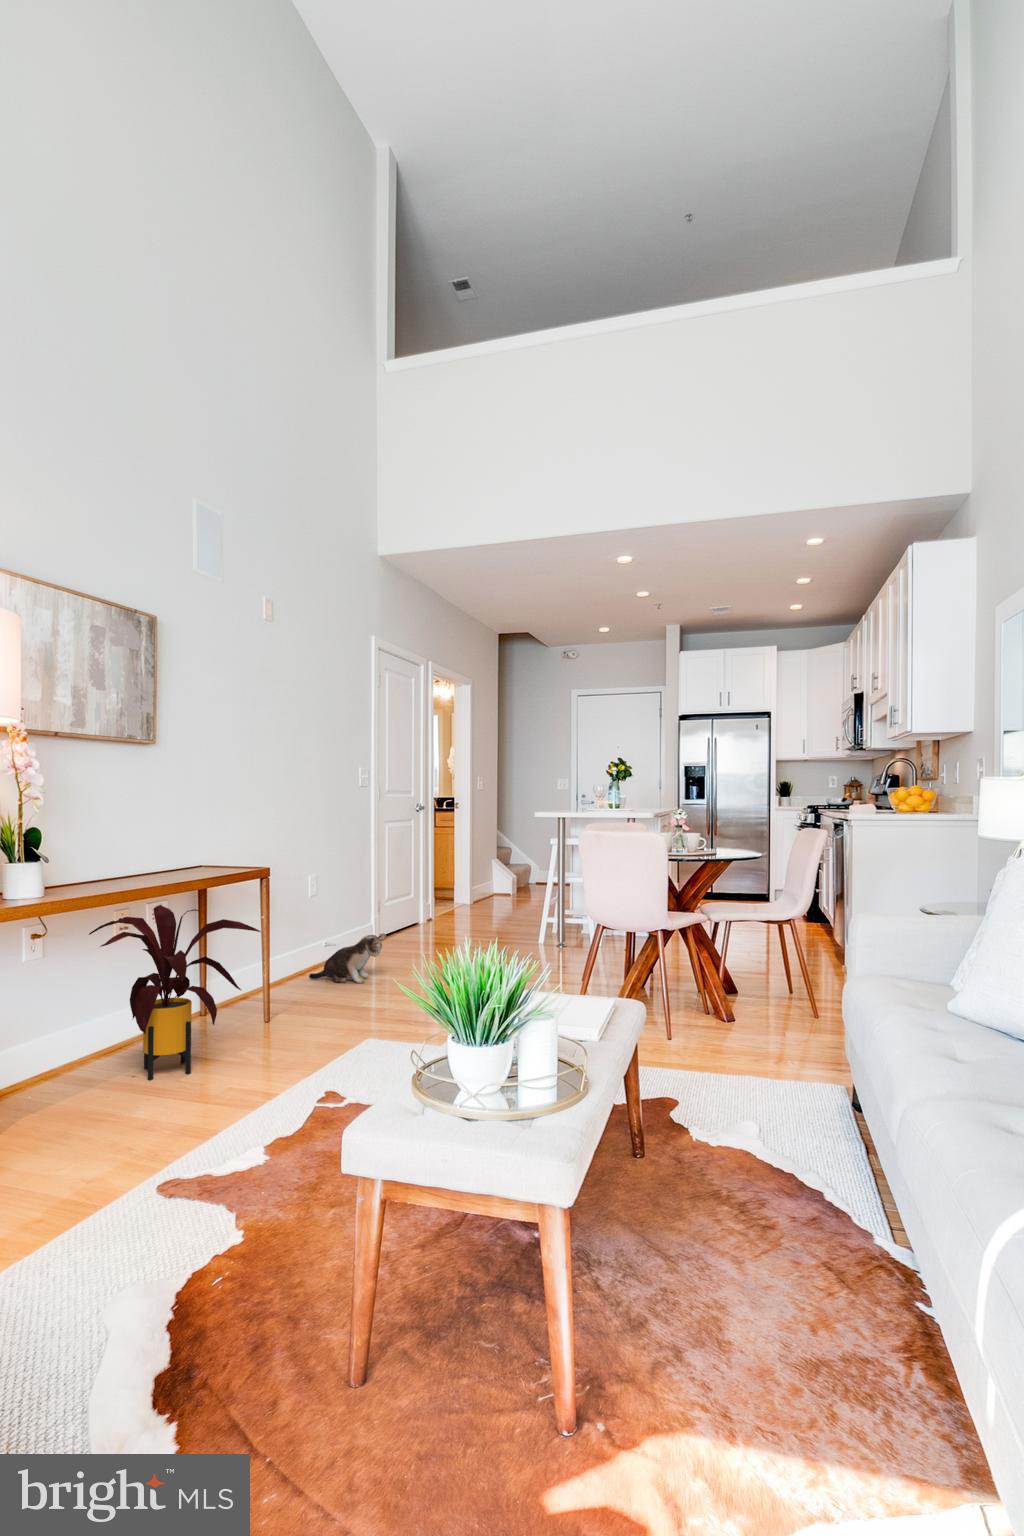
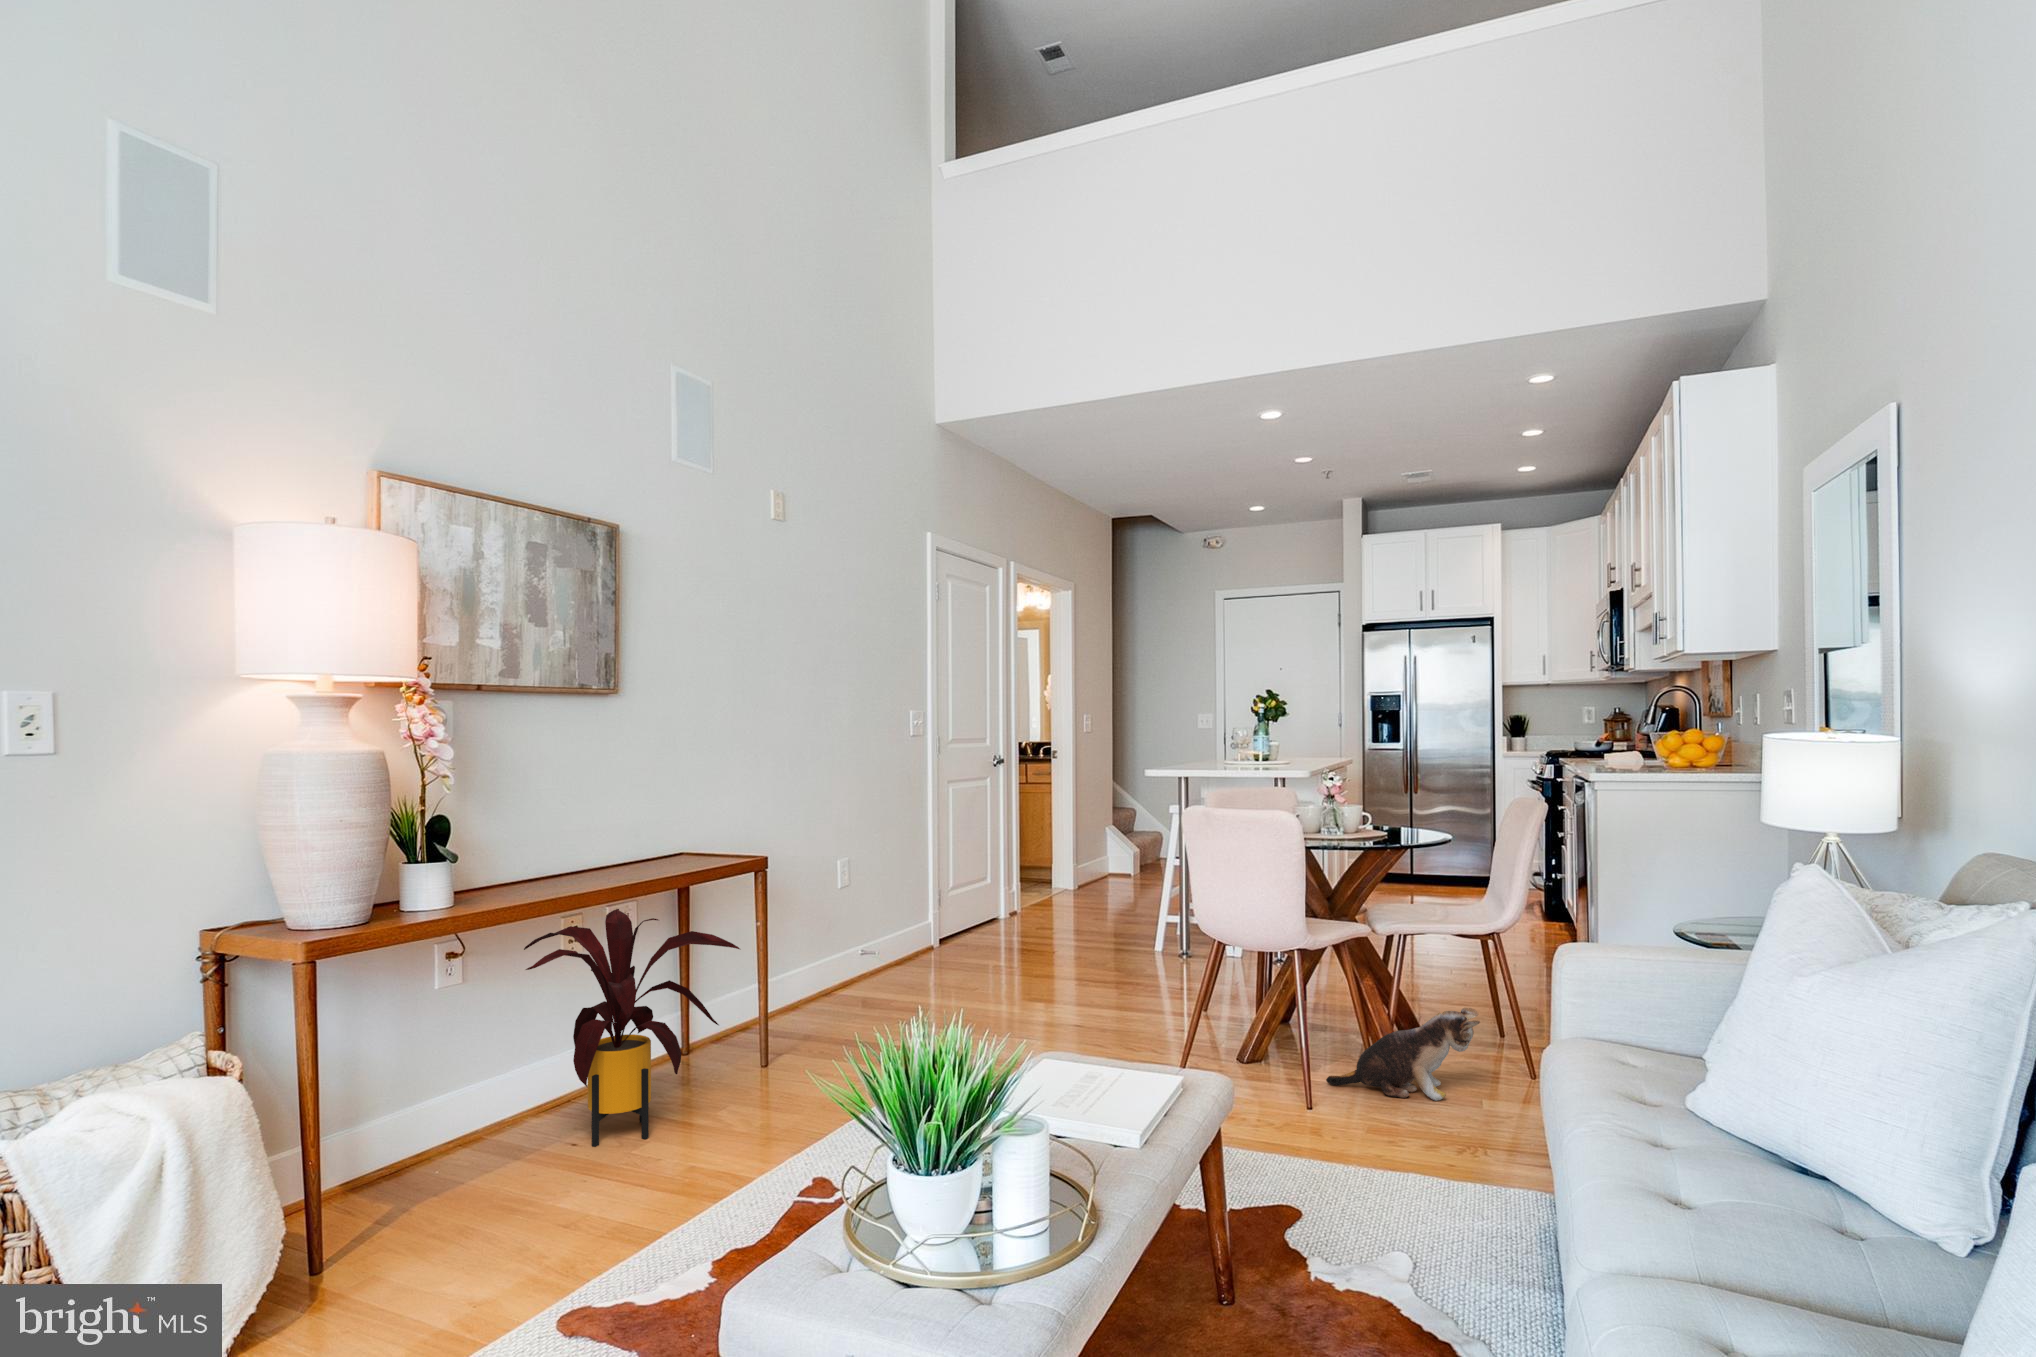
plush toy: present [309,934,386,983] -> present [1326,1008,1480,1101]

